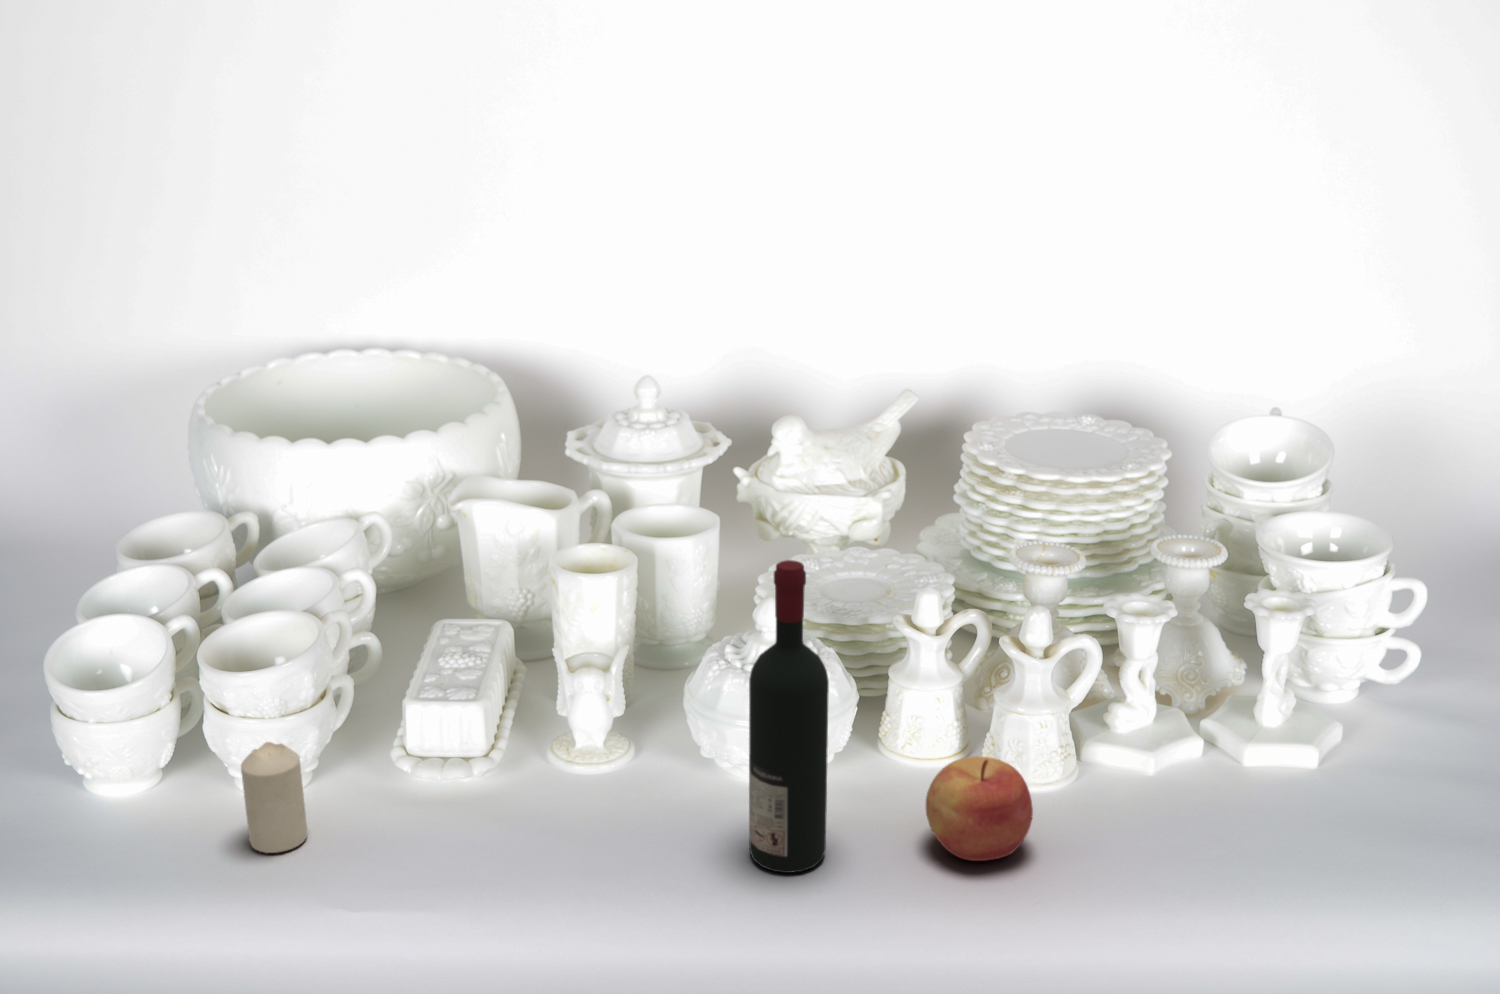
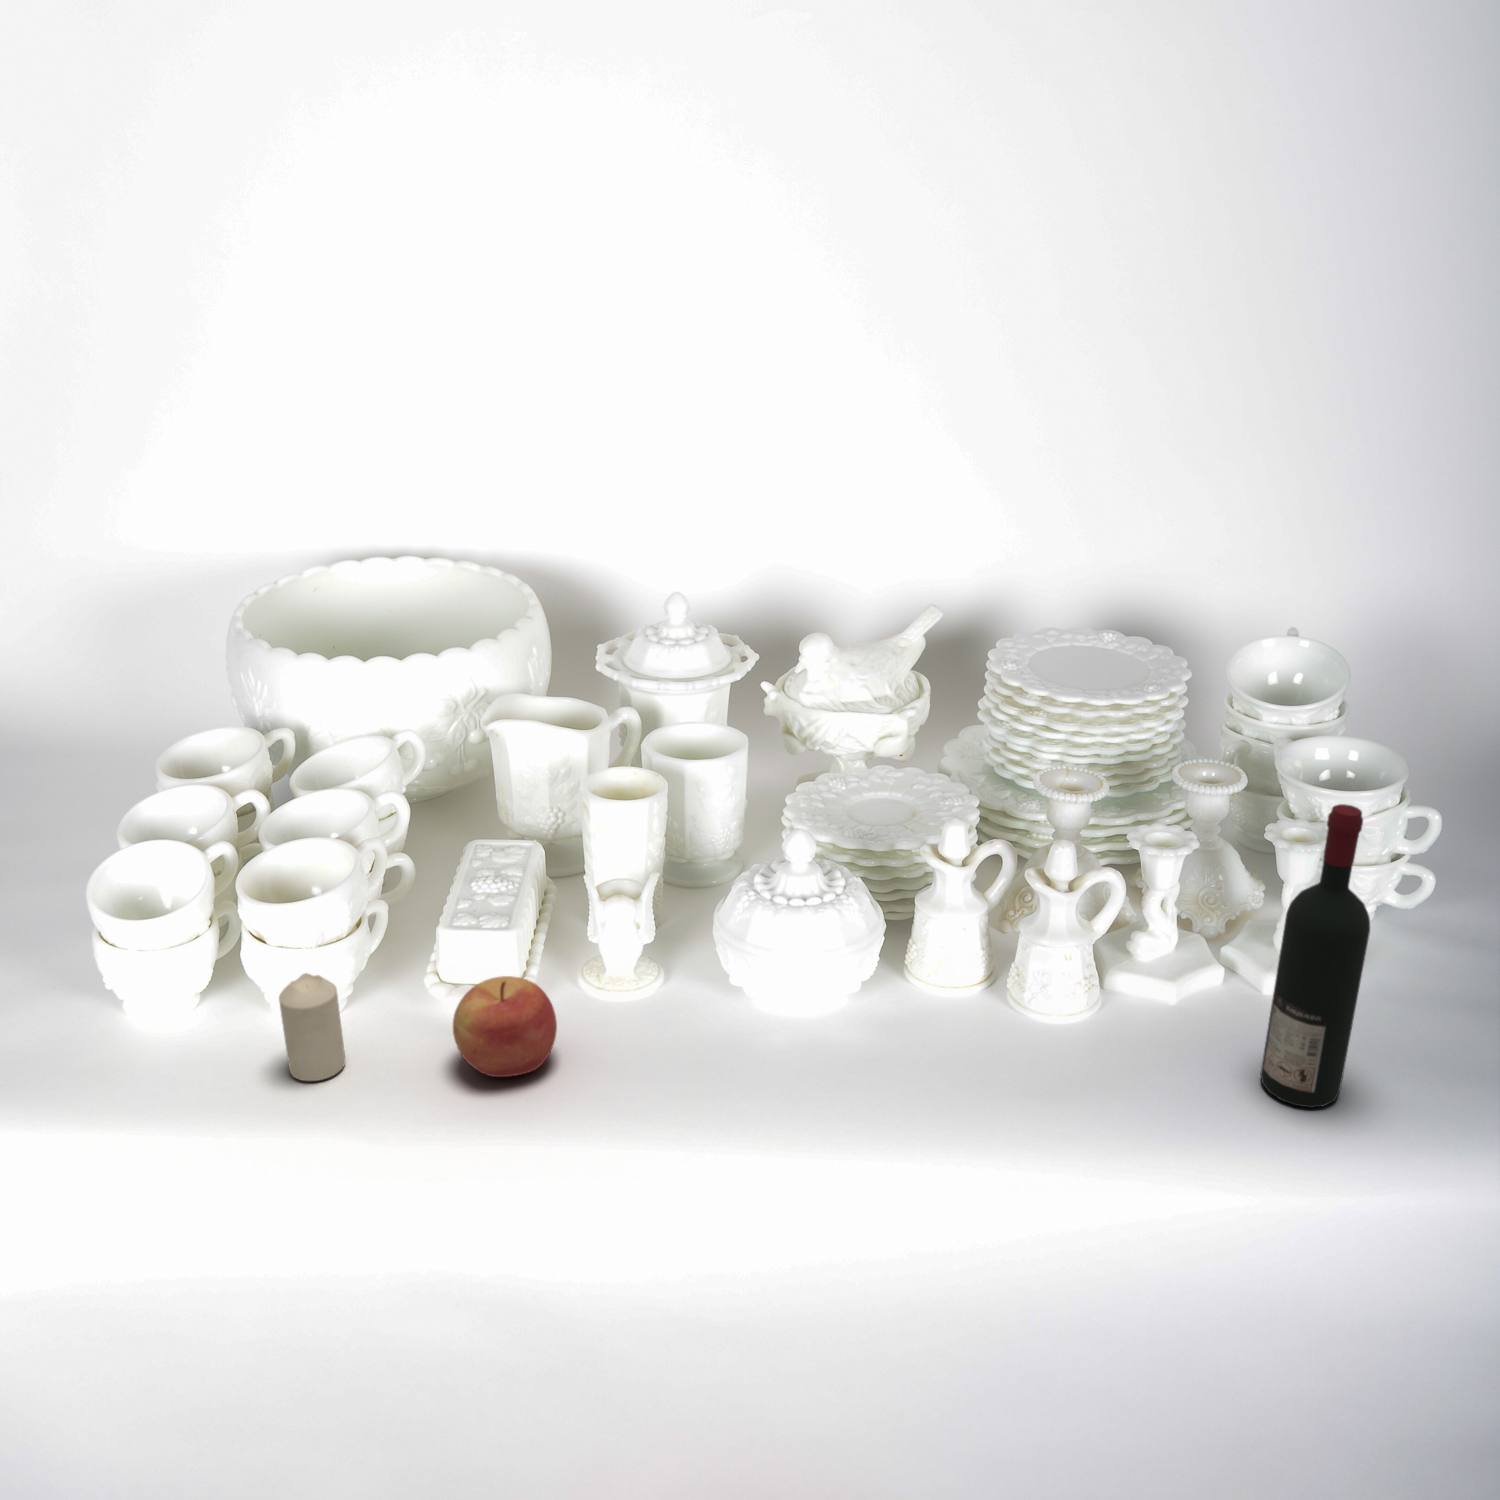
wine bottle: present [749,560,829,873] -> present [1261,804,1370,1108]
apple: present [926,756,1033,861] -> present [453,976,557,1077]

